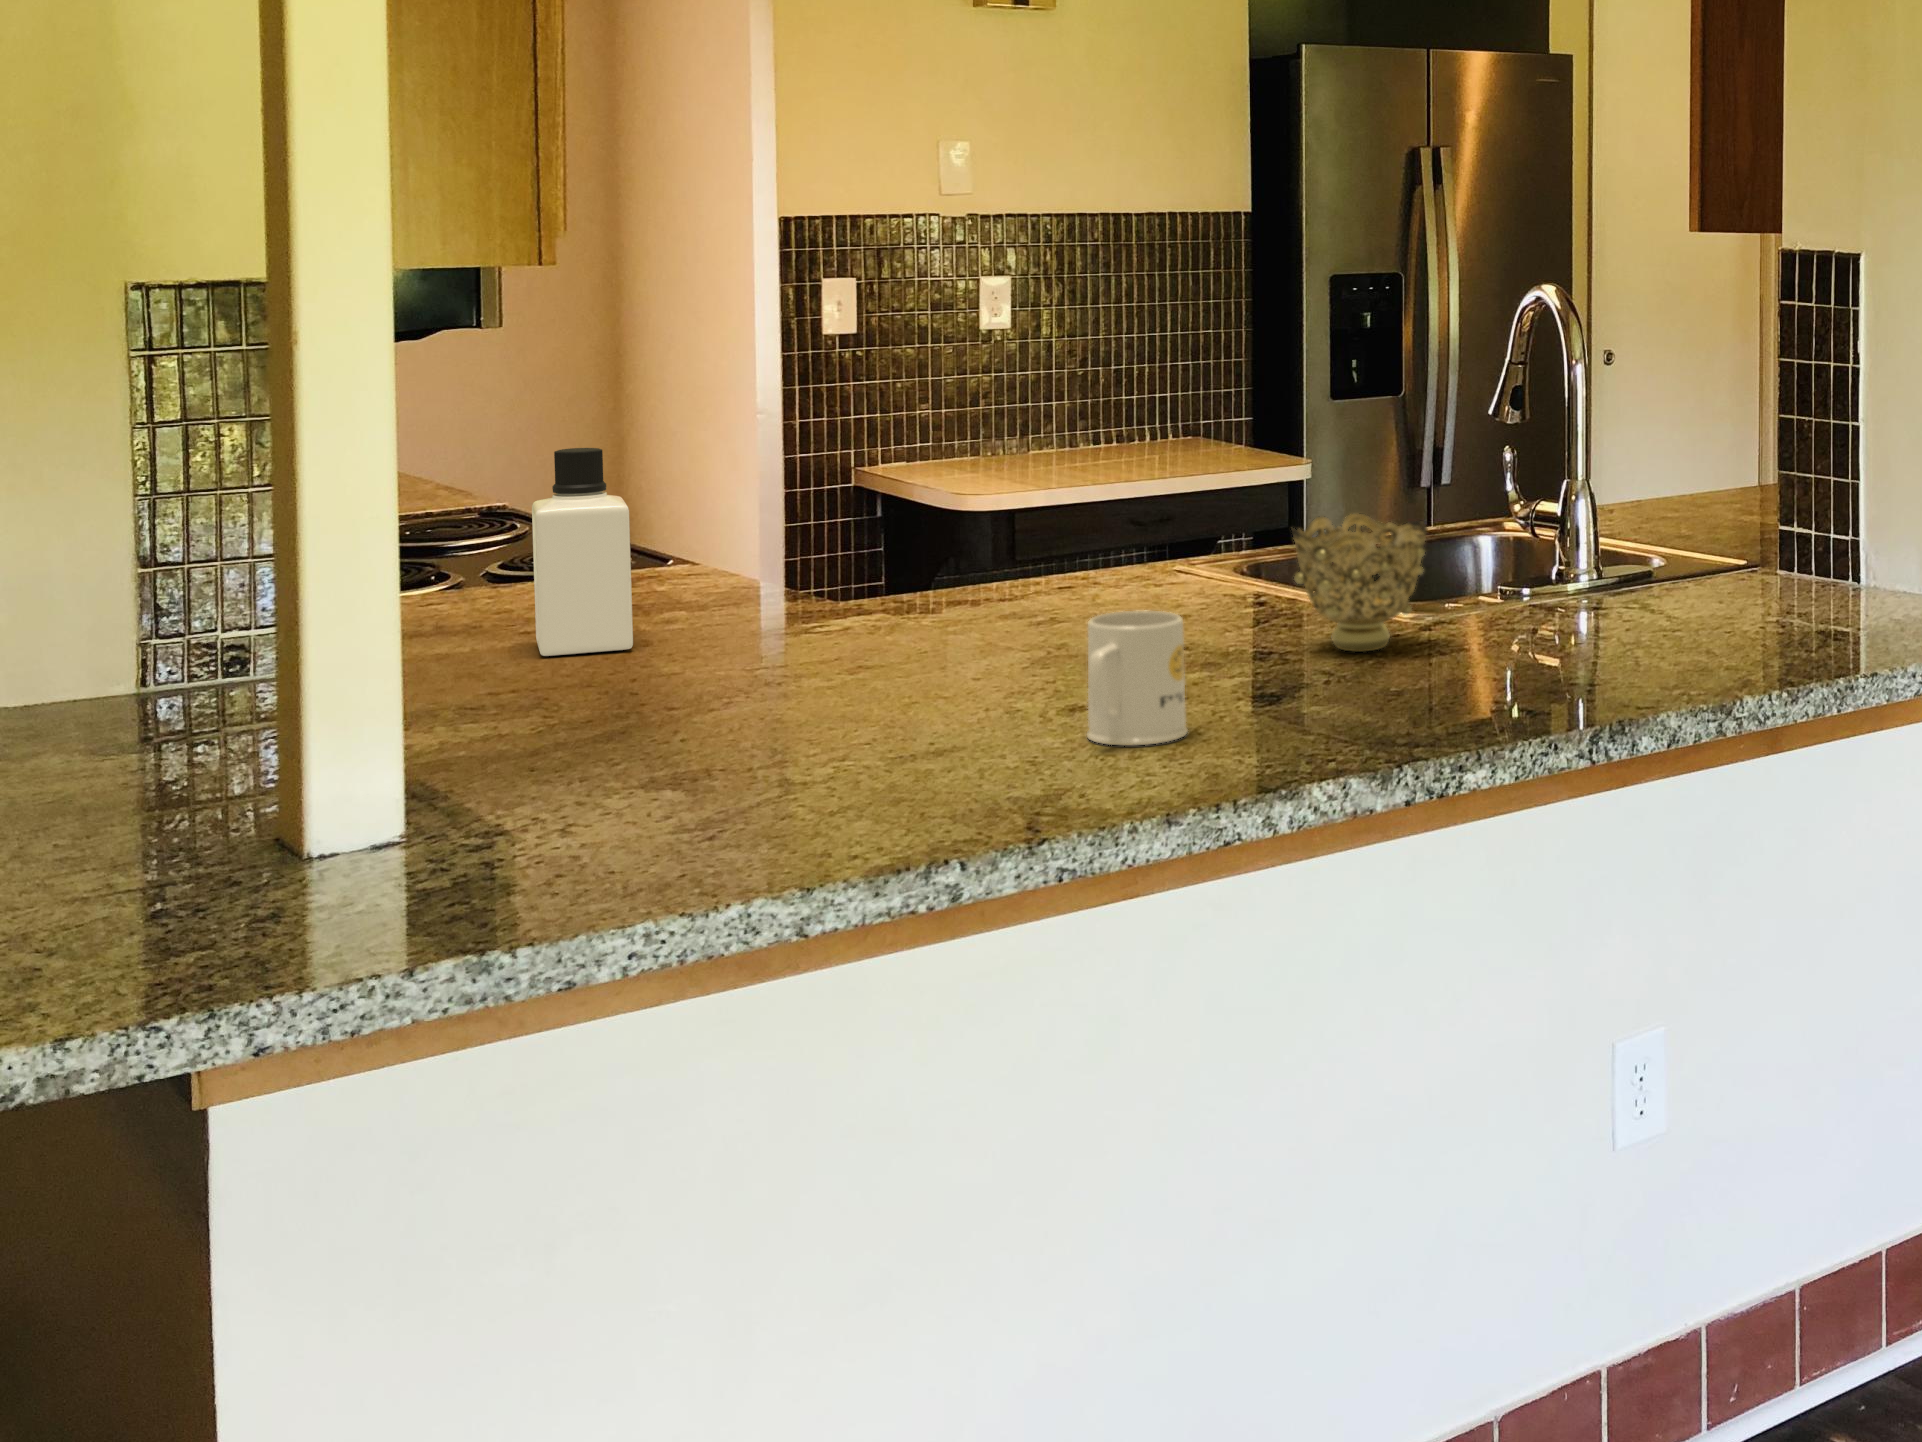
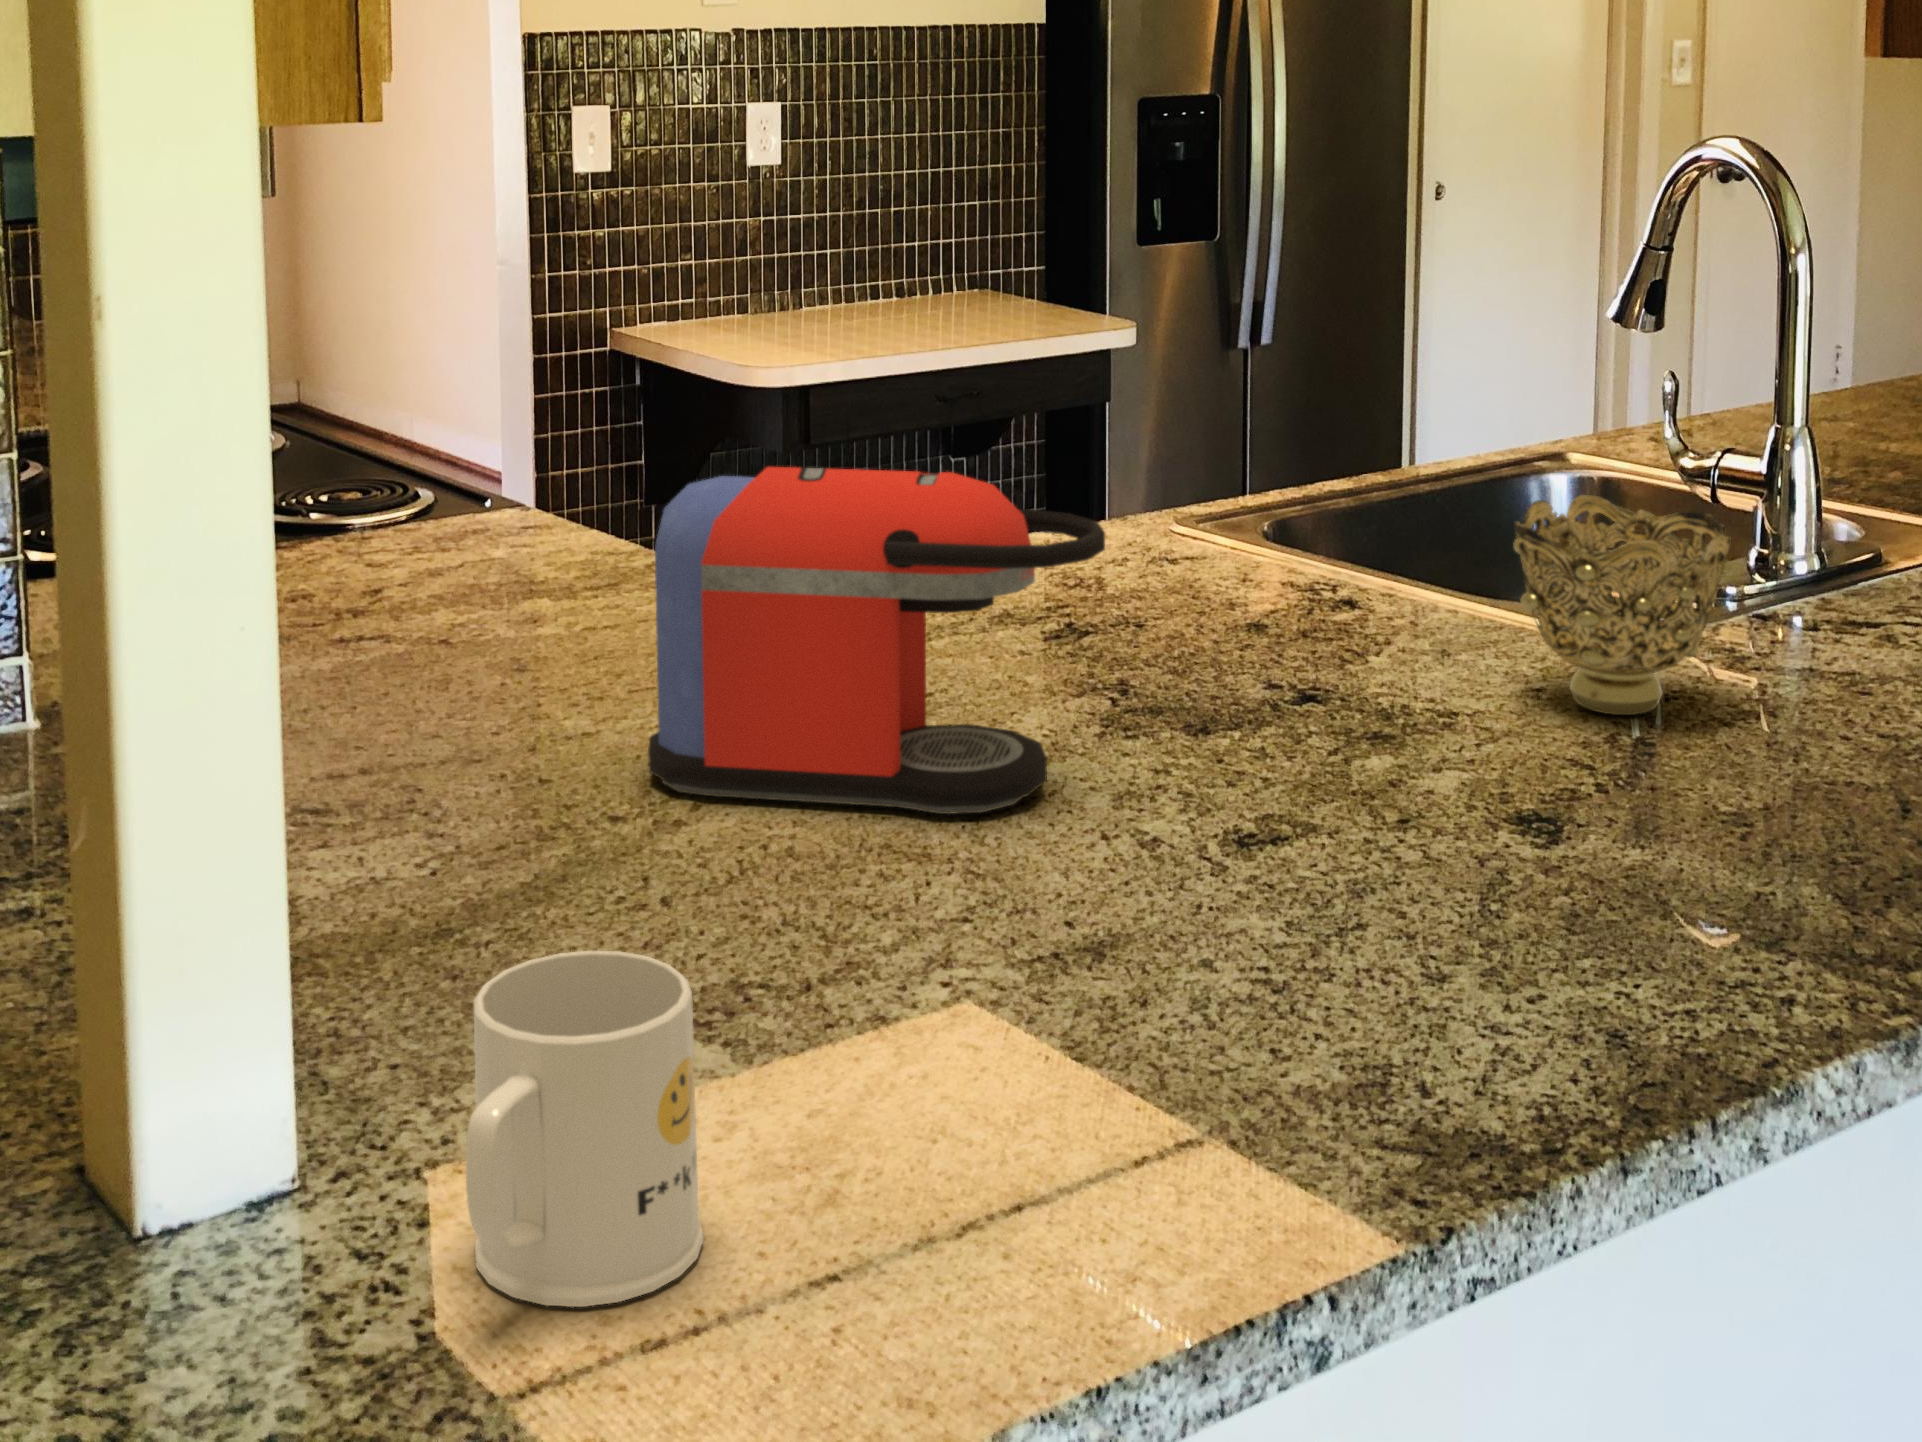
bottle: present [532,448,633,656] -> none [362,385,516,699]
coffee maker: none [690,483,978,698] -> present [648,467,1105,814]
mug: present [1087,611,1187,745] -> present [466,951,703,1307]

